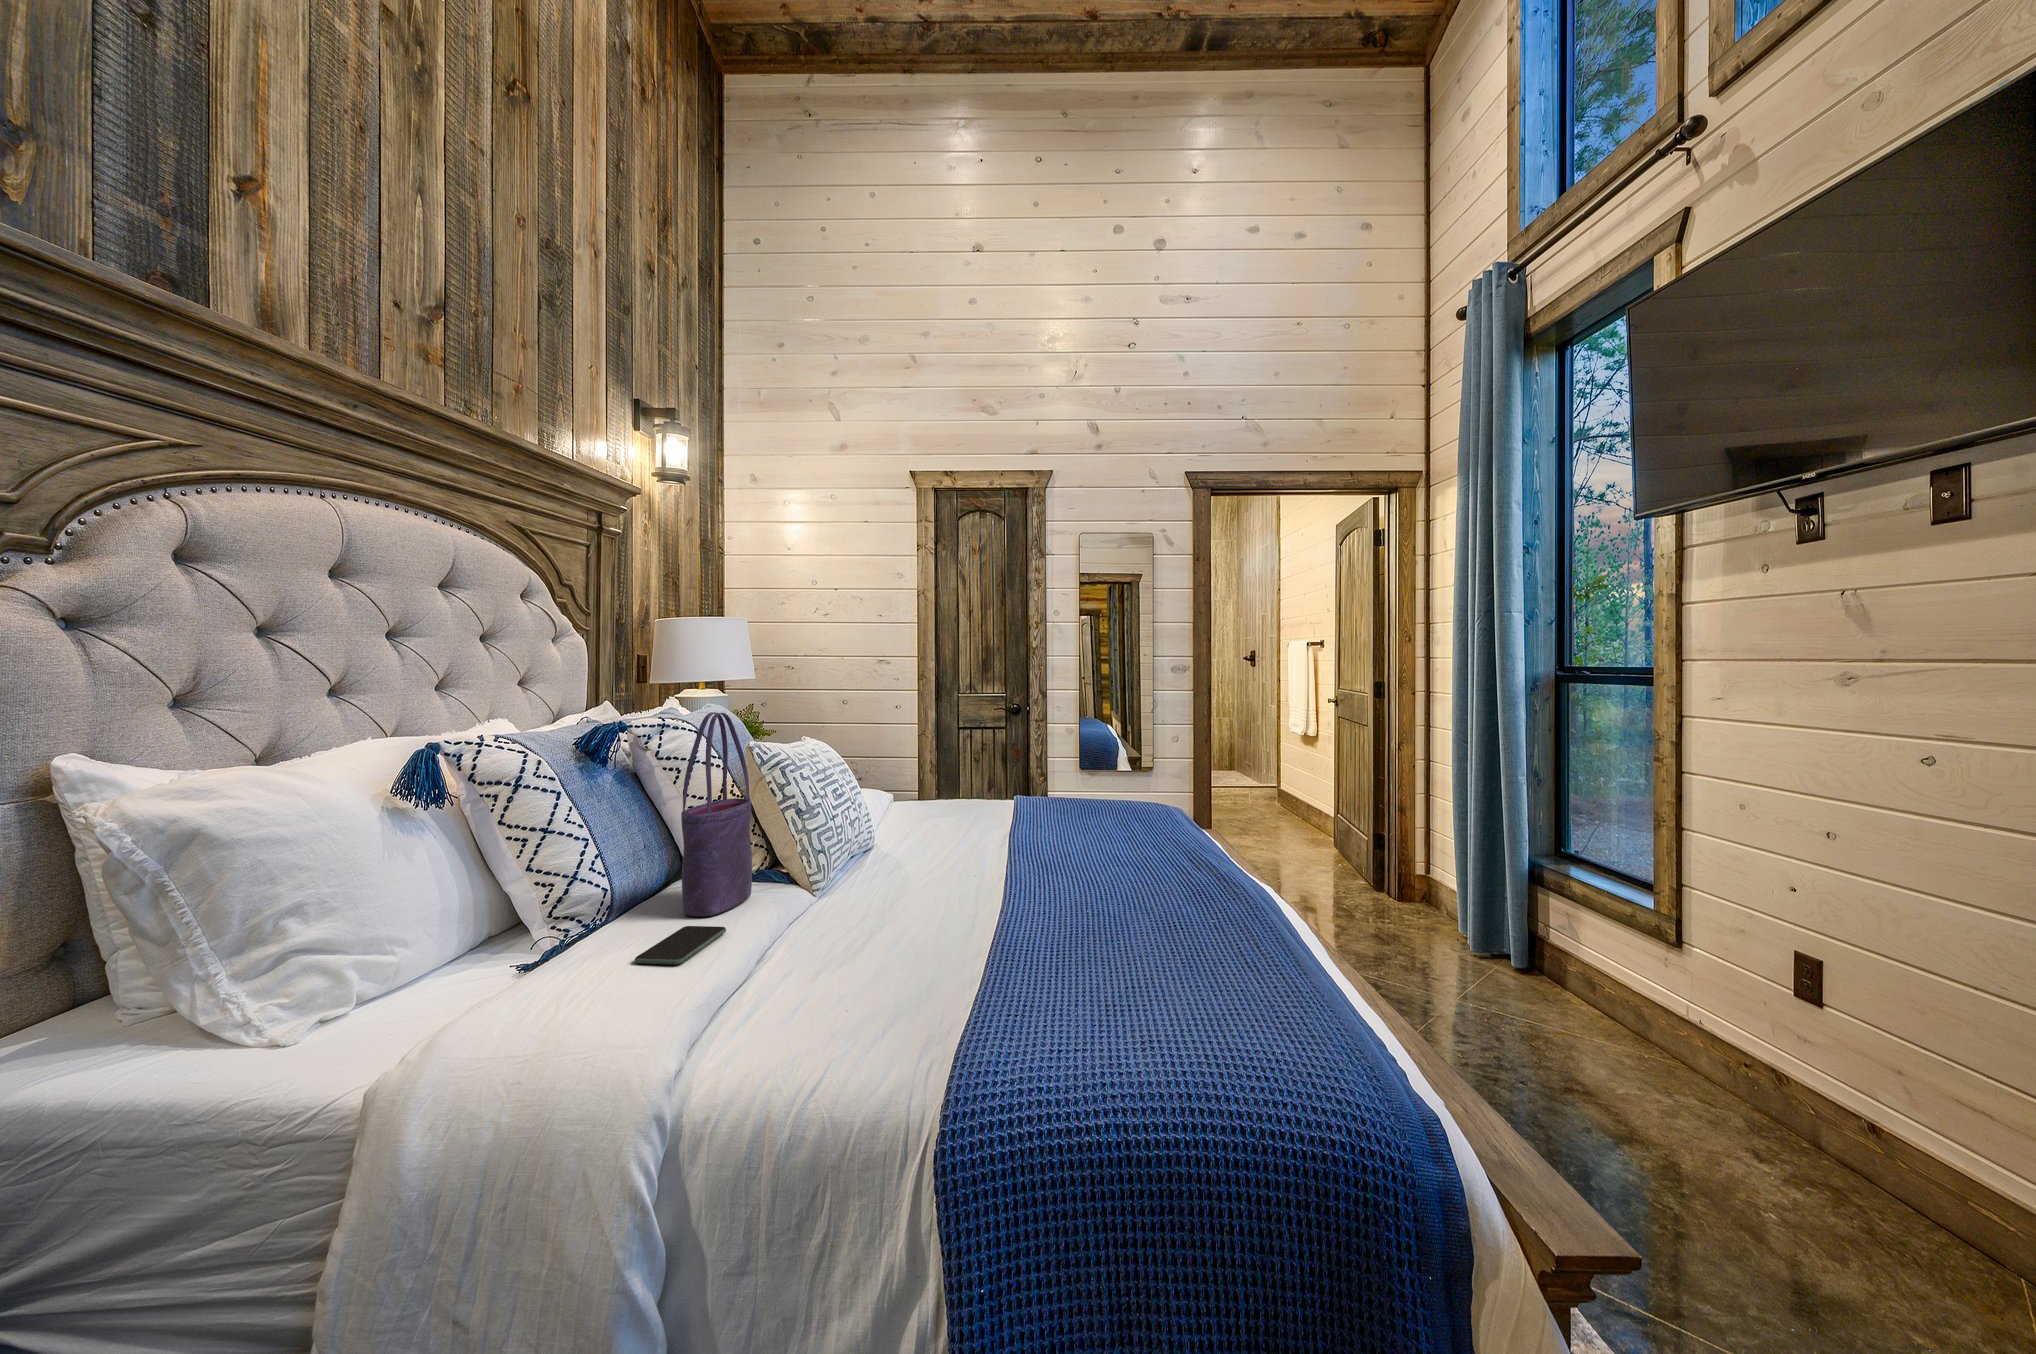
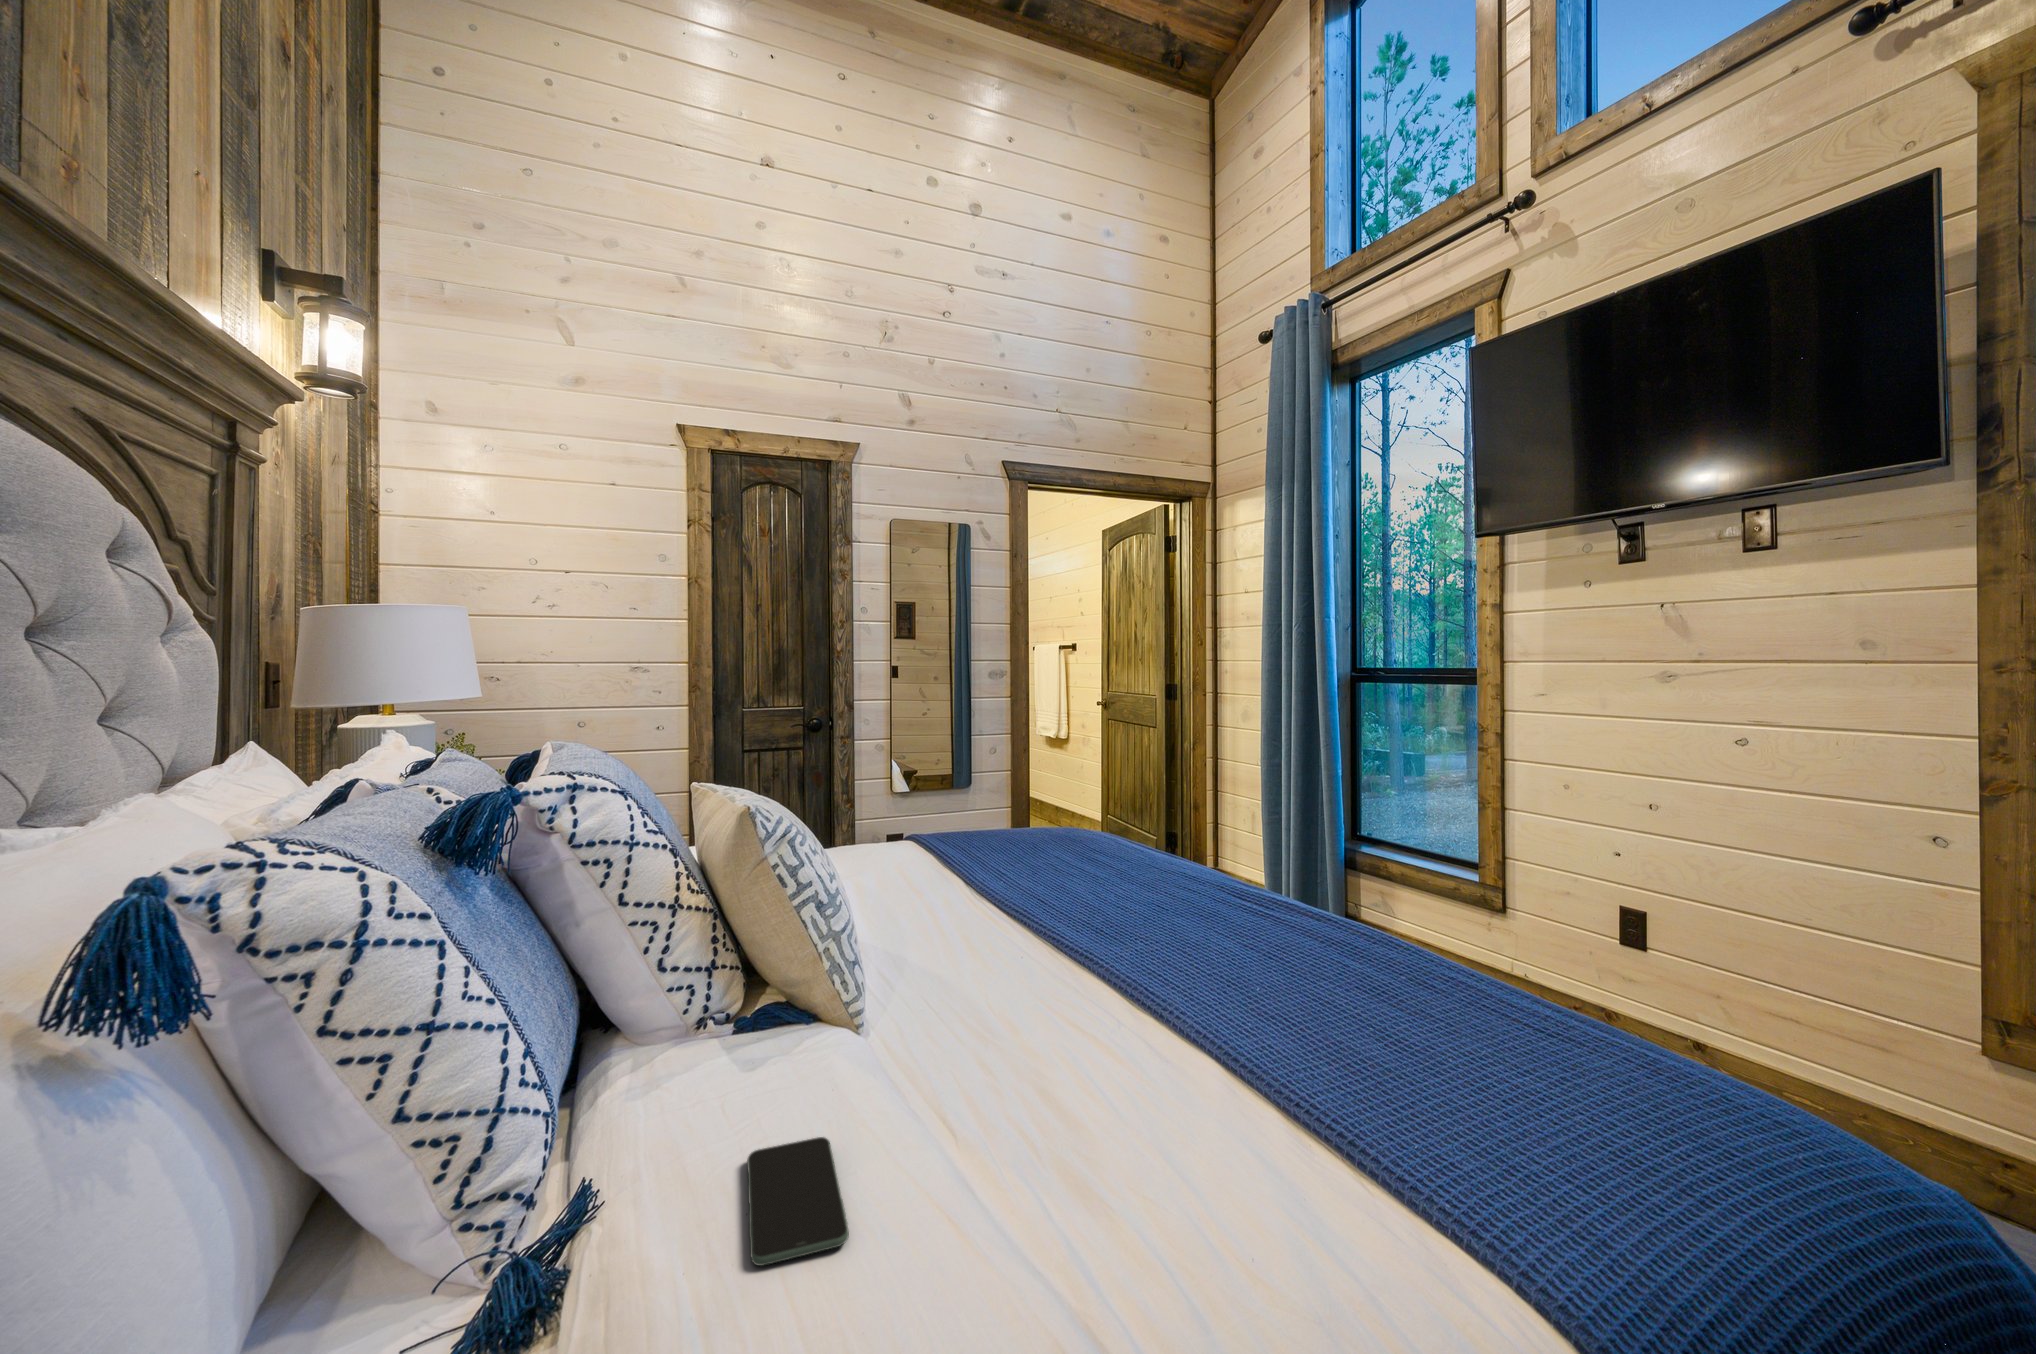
tote bag: present [681,712,752,917] -> none [690,765,771,1125]

